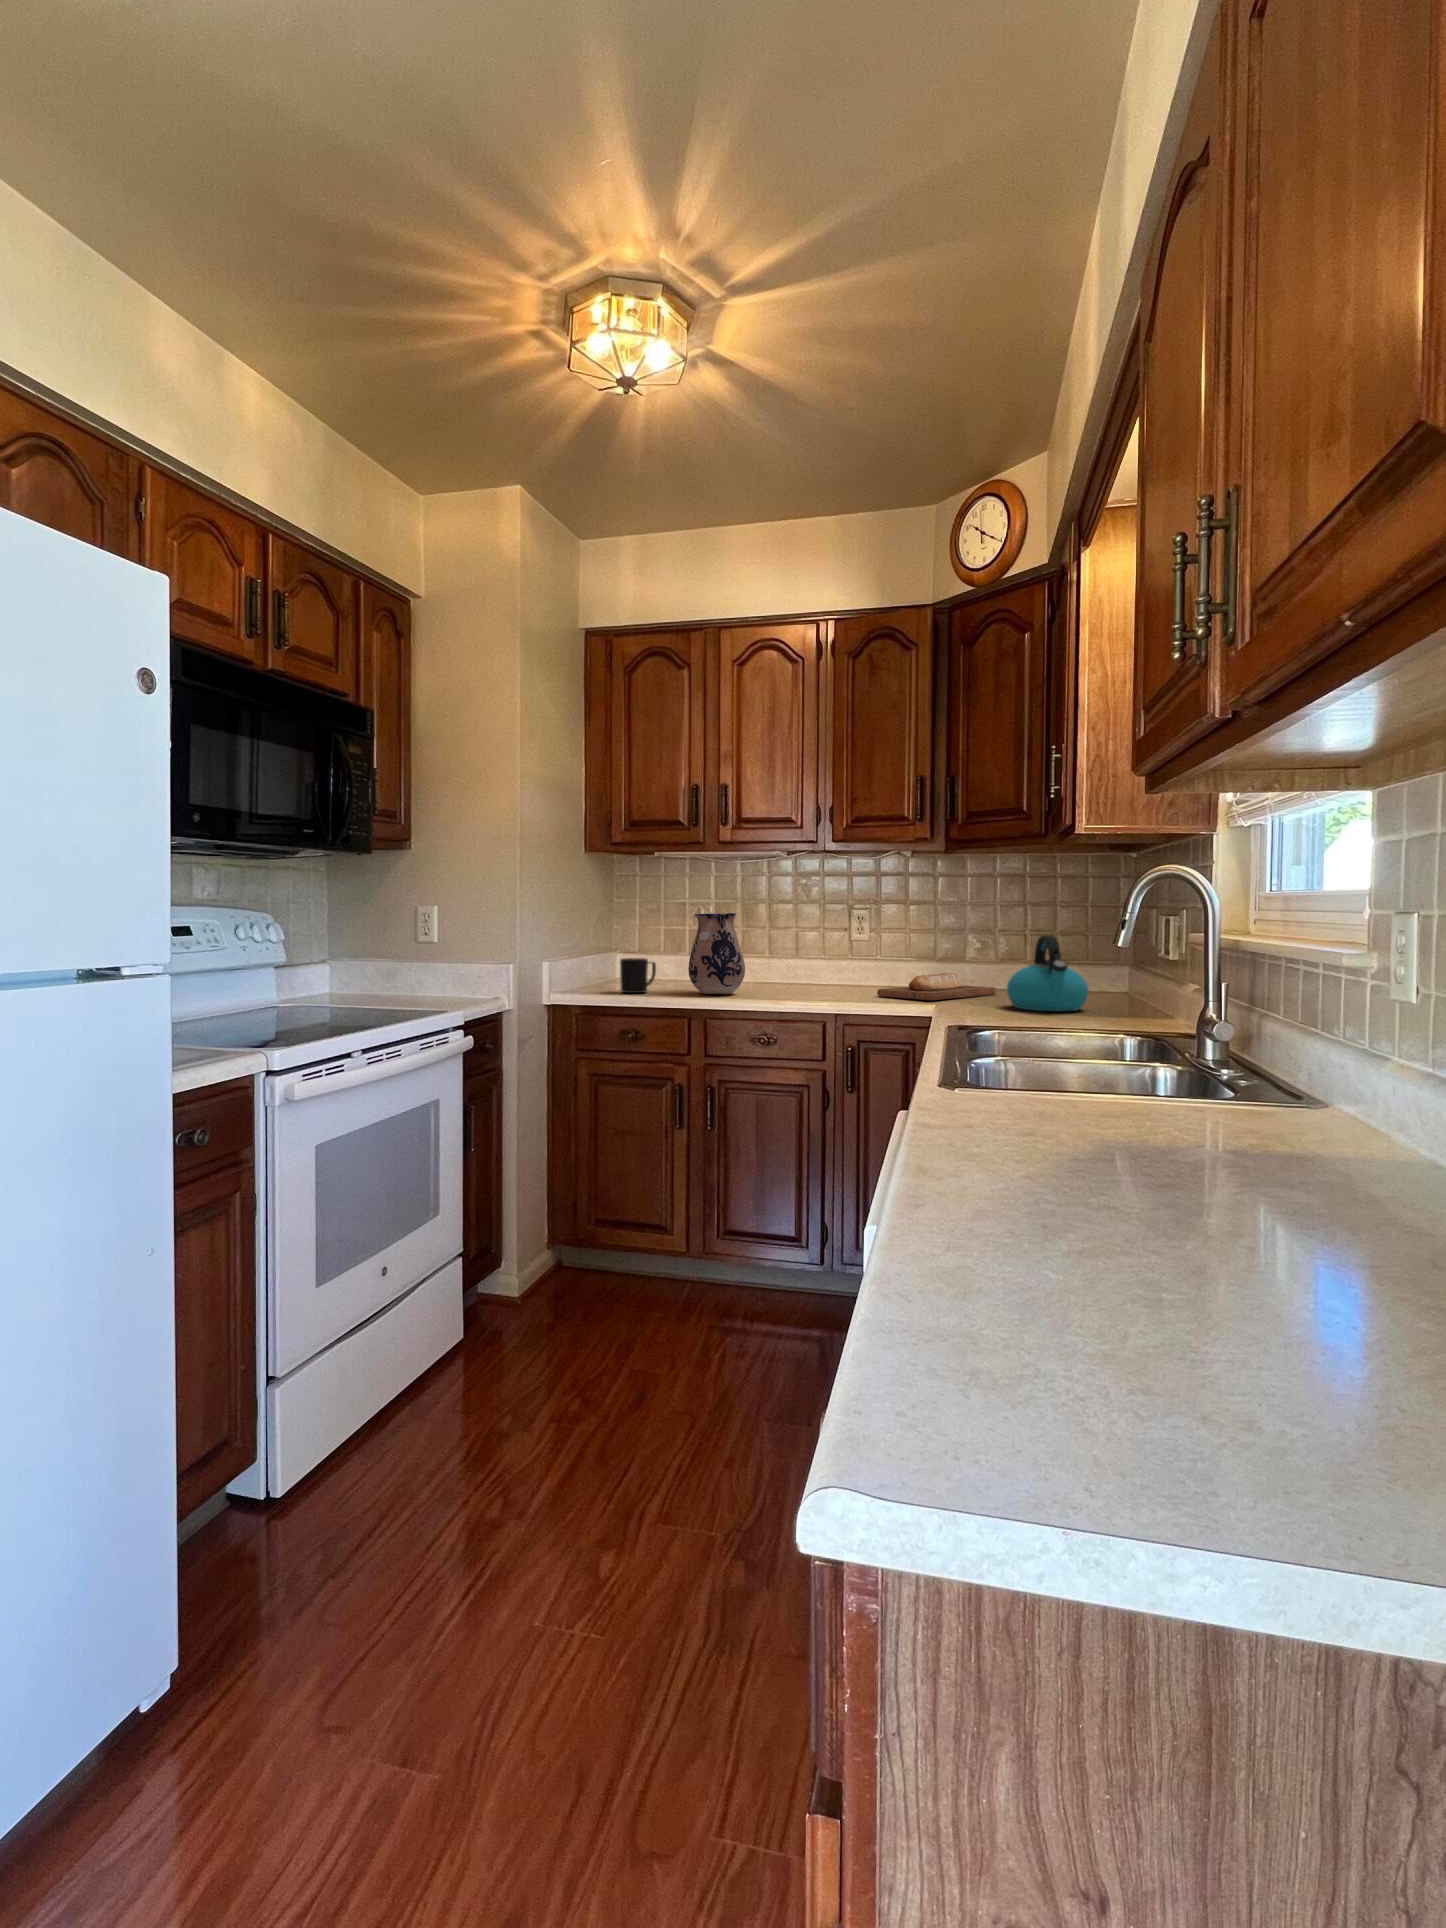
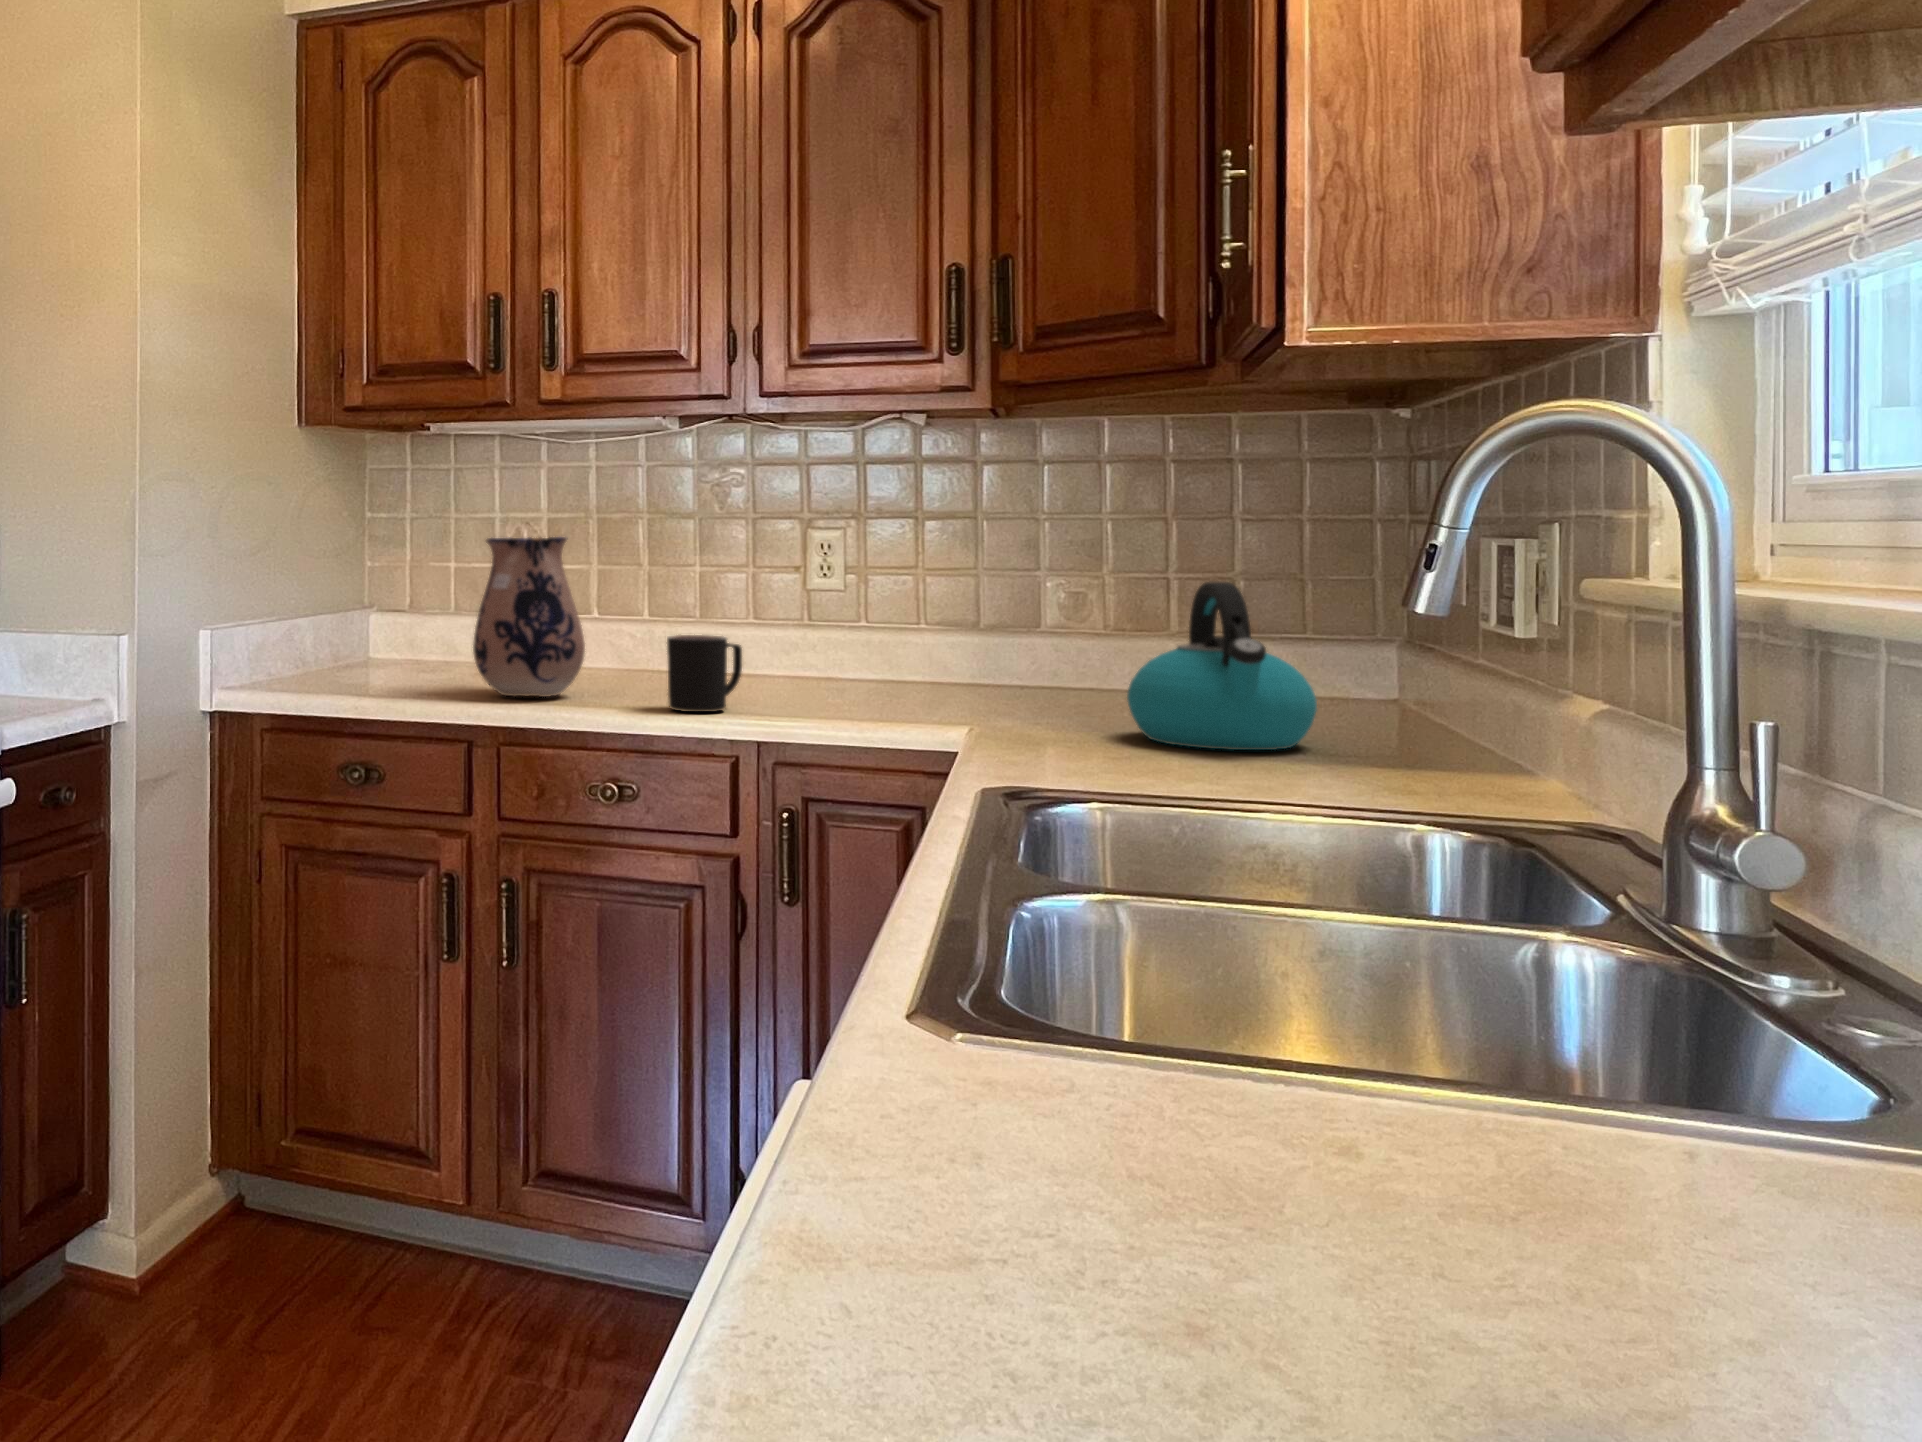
mug: present [620,958,656,993] -> present [667,635,742,712]
bread loaf: present [877,973,996,1000] -> none [852,659,1108,717]

